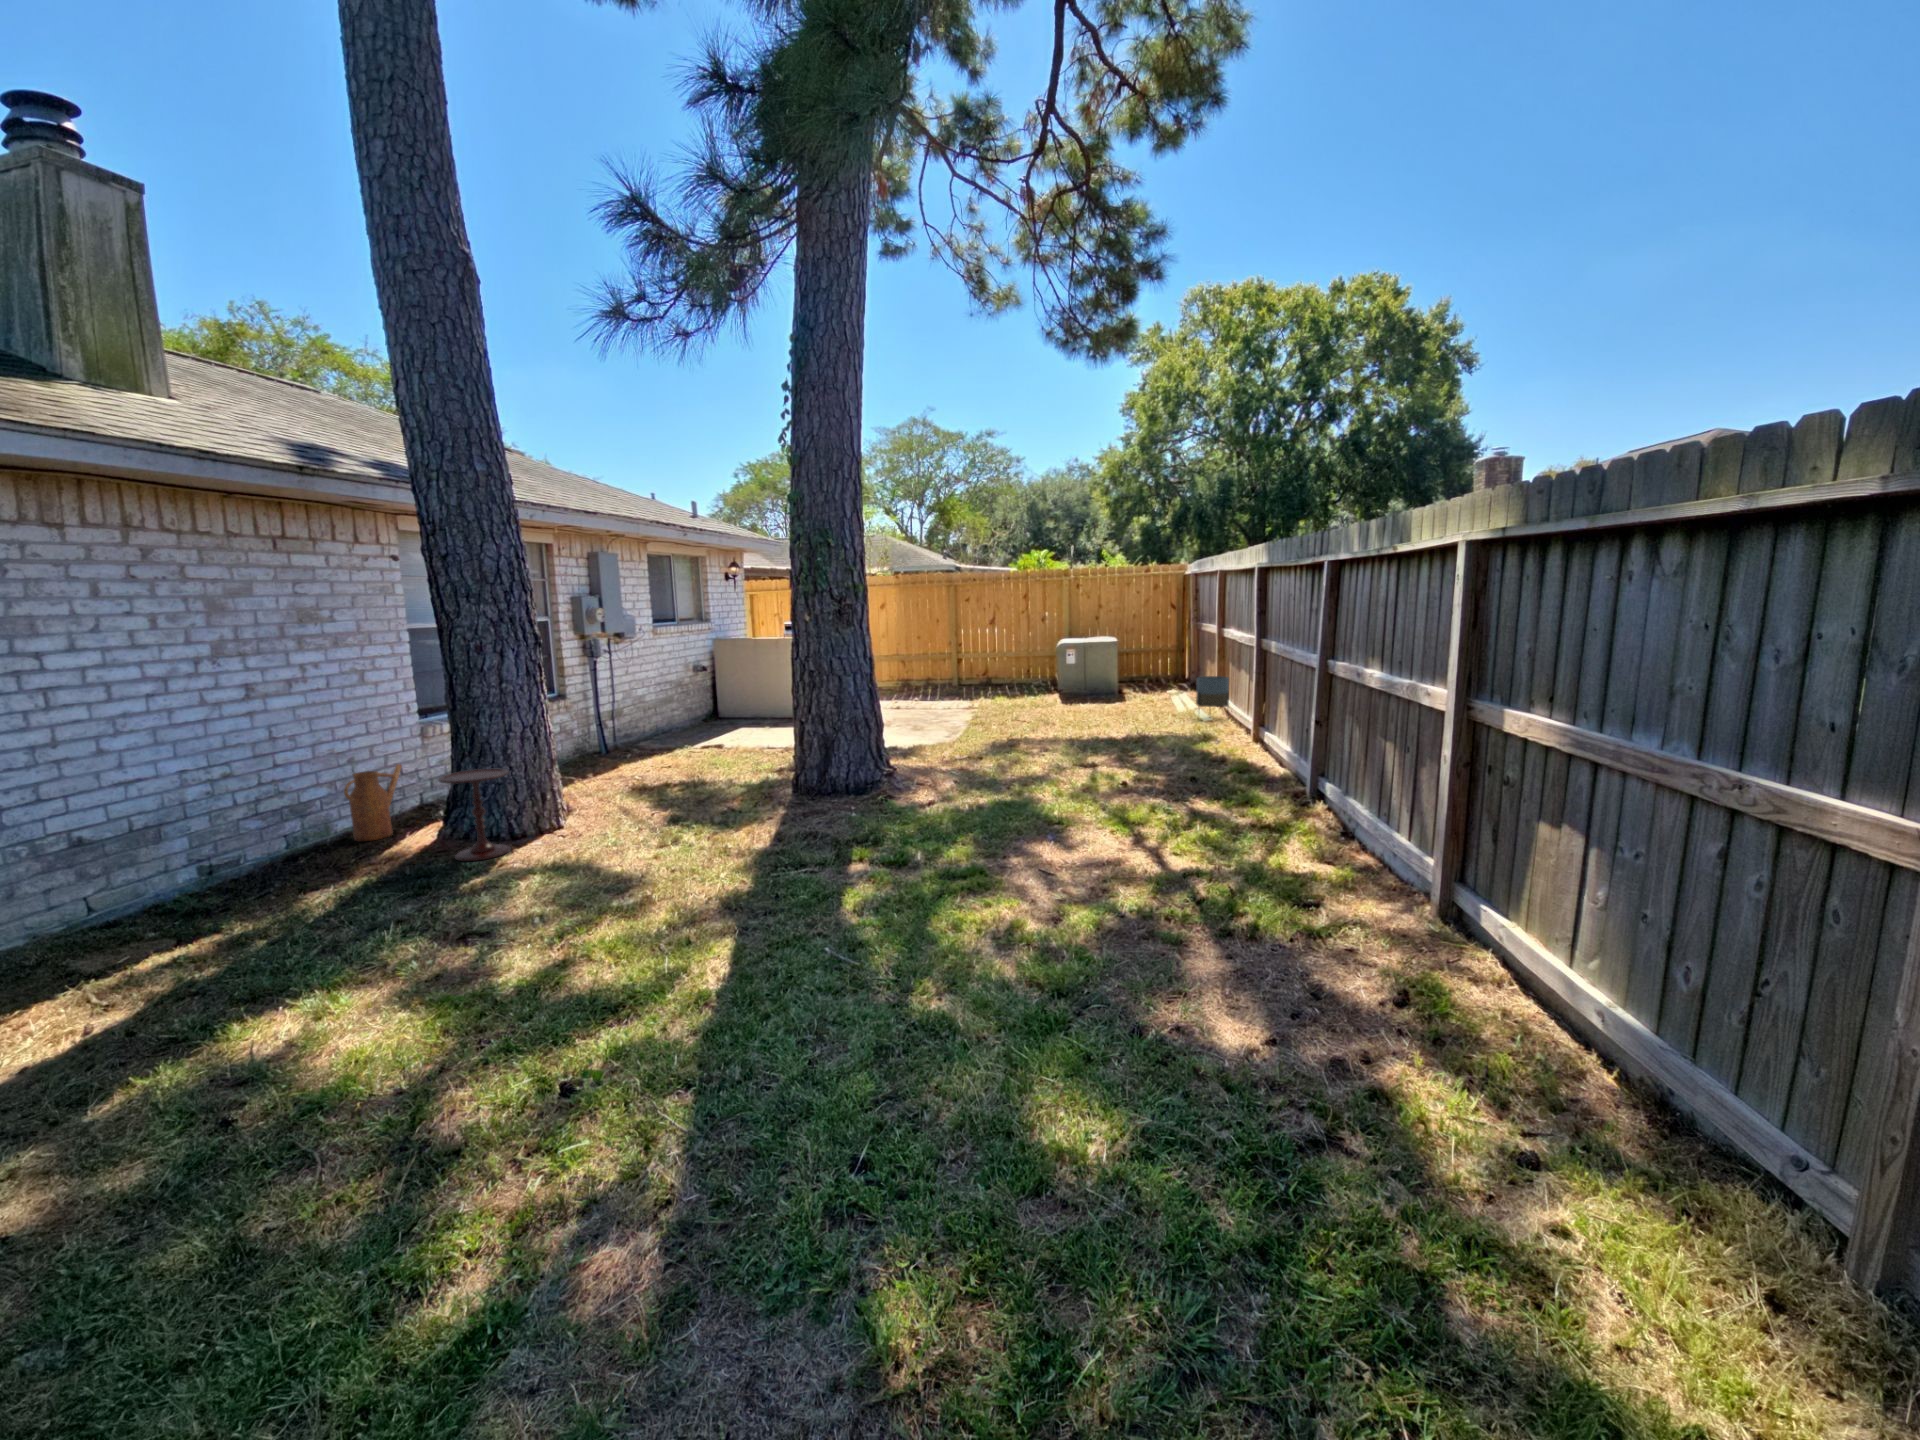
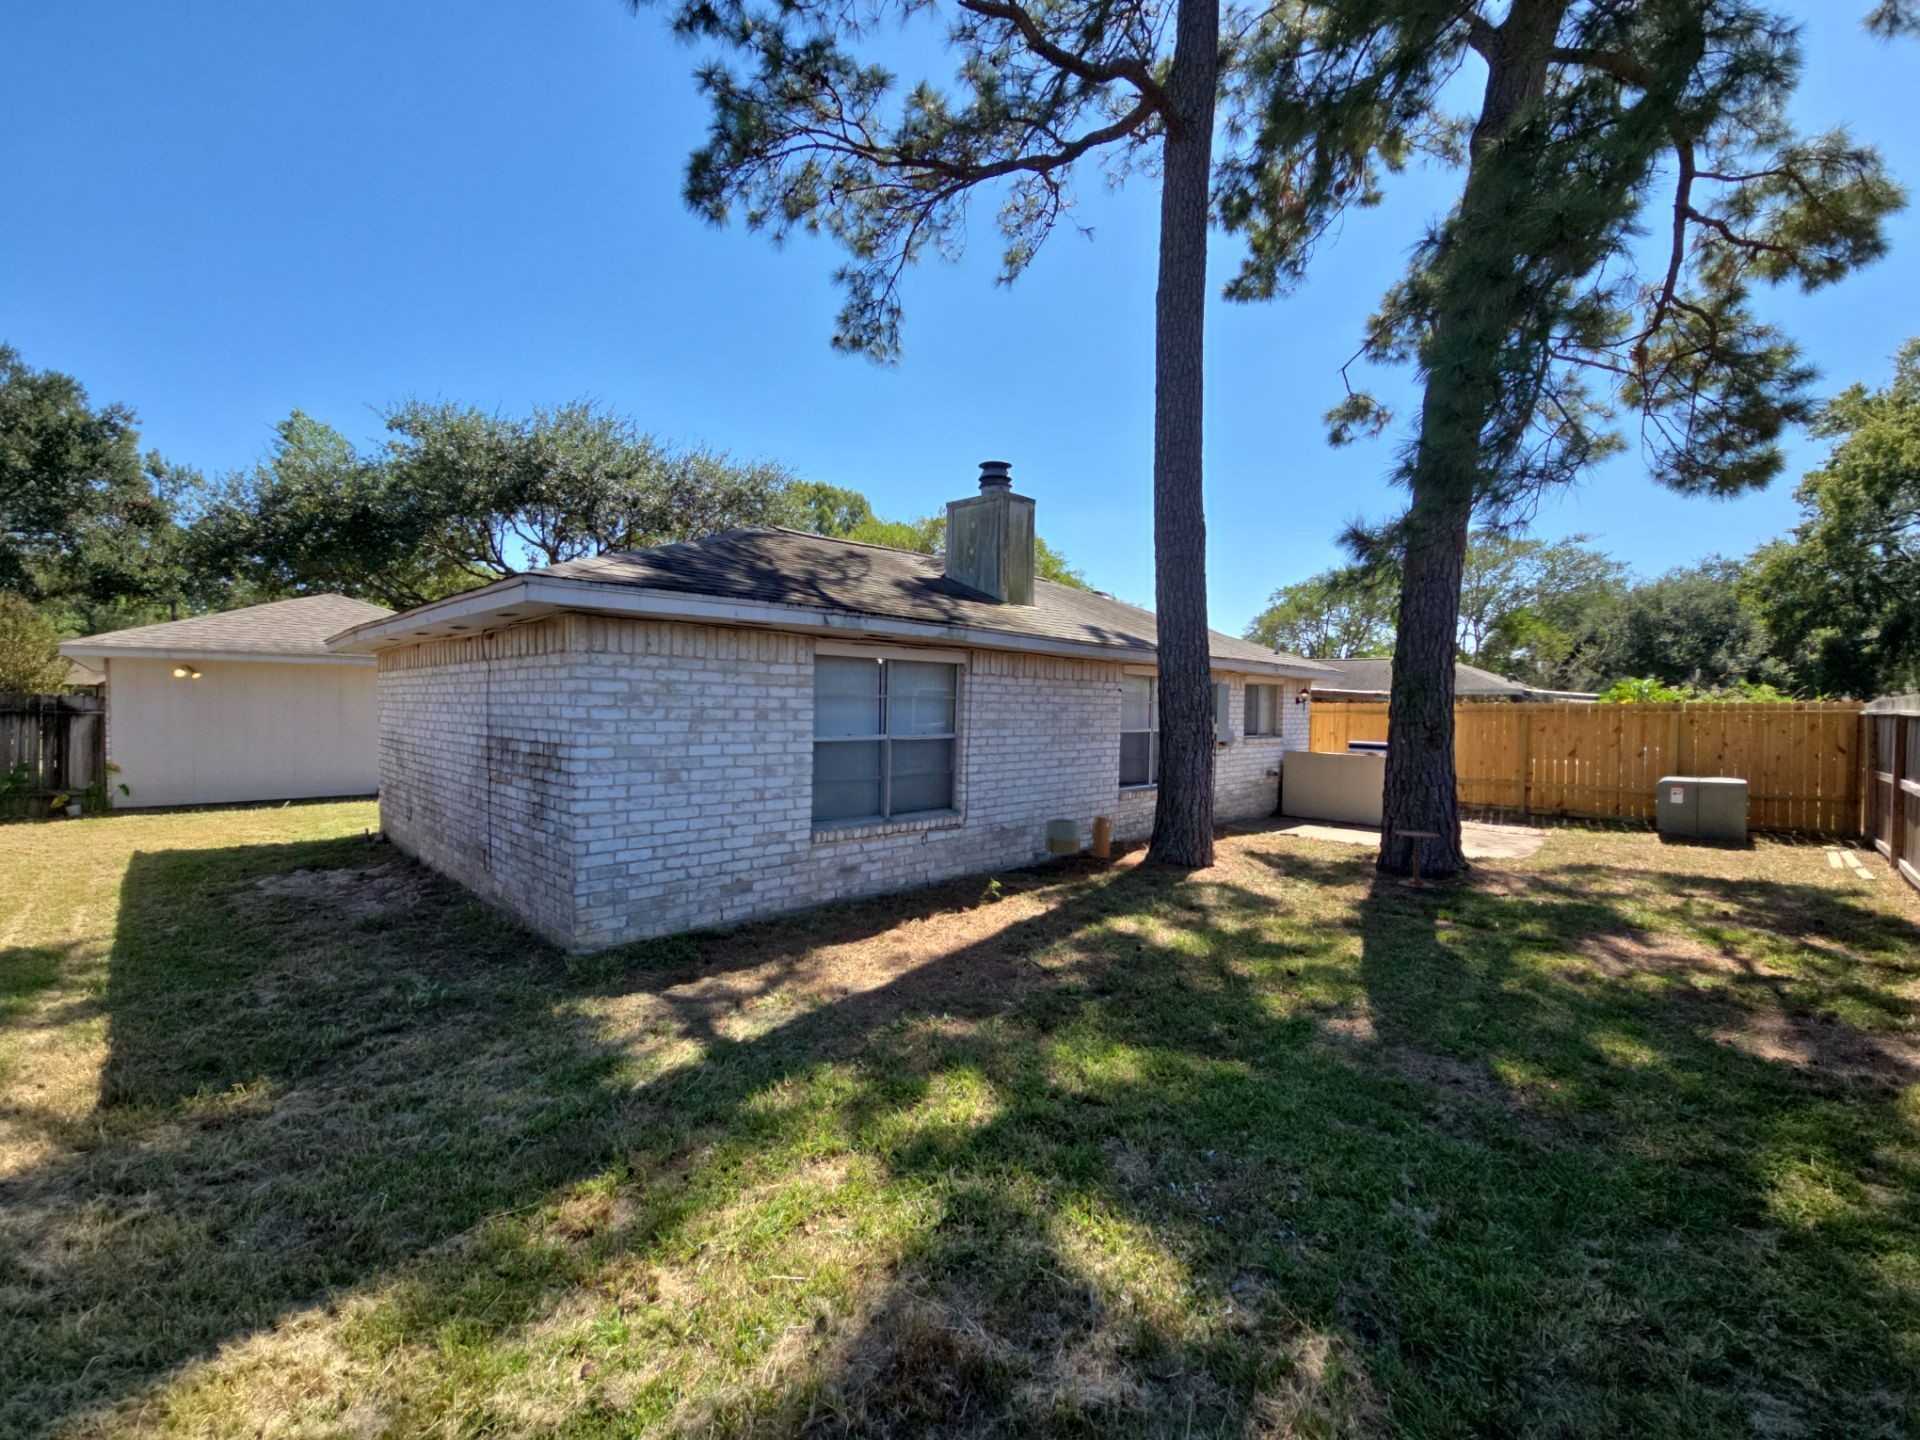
planter: present [1196,676,1229,707] -> present [1045,819,1080,854]
side table: present [438,768,511,861] -> present [1396,831,1439,889]

